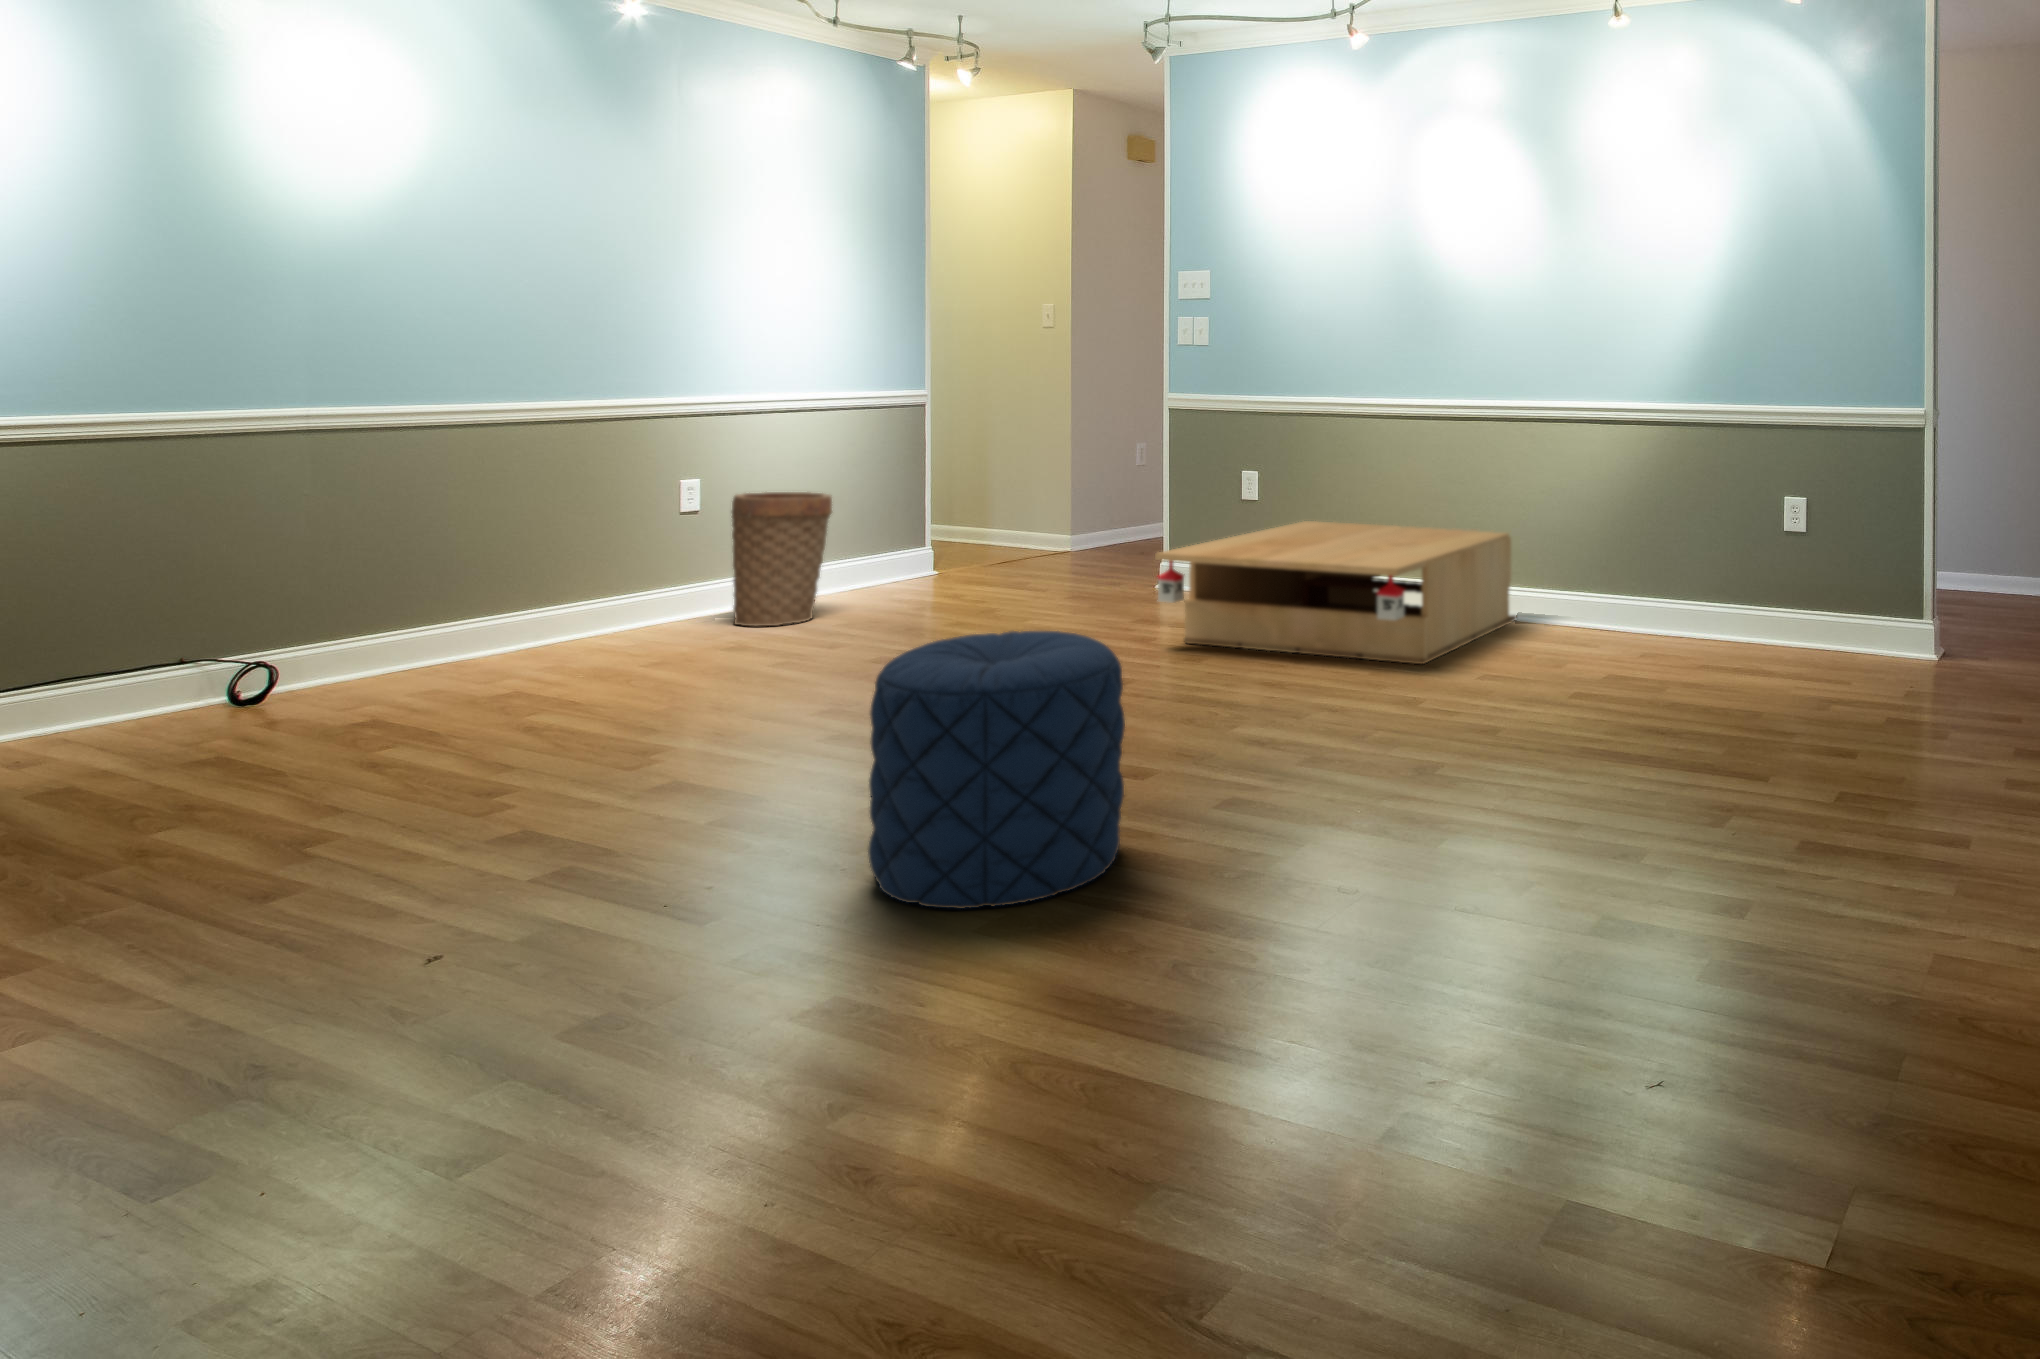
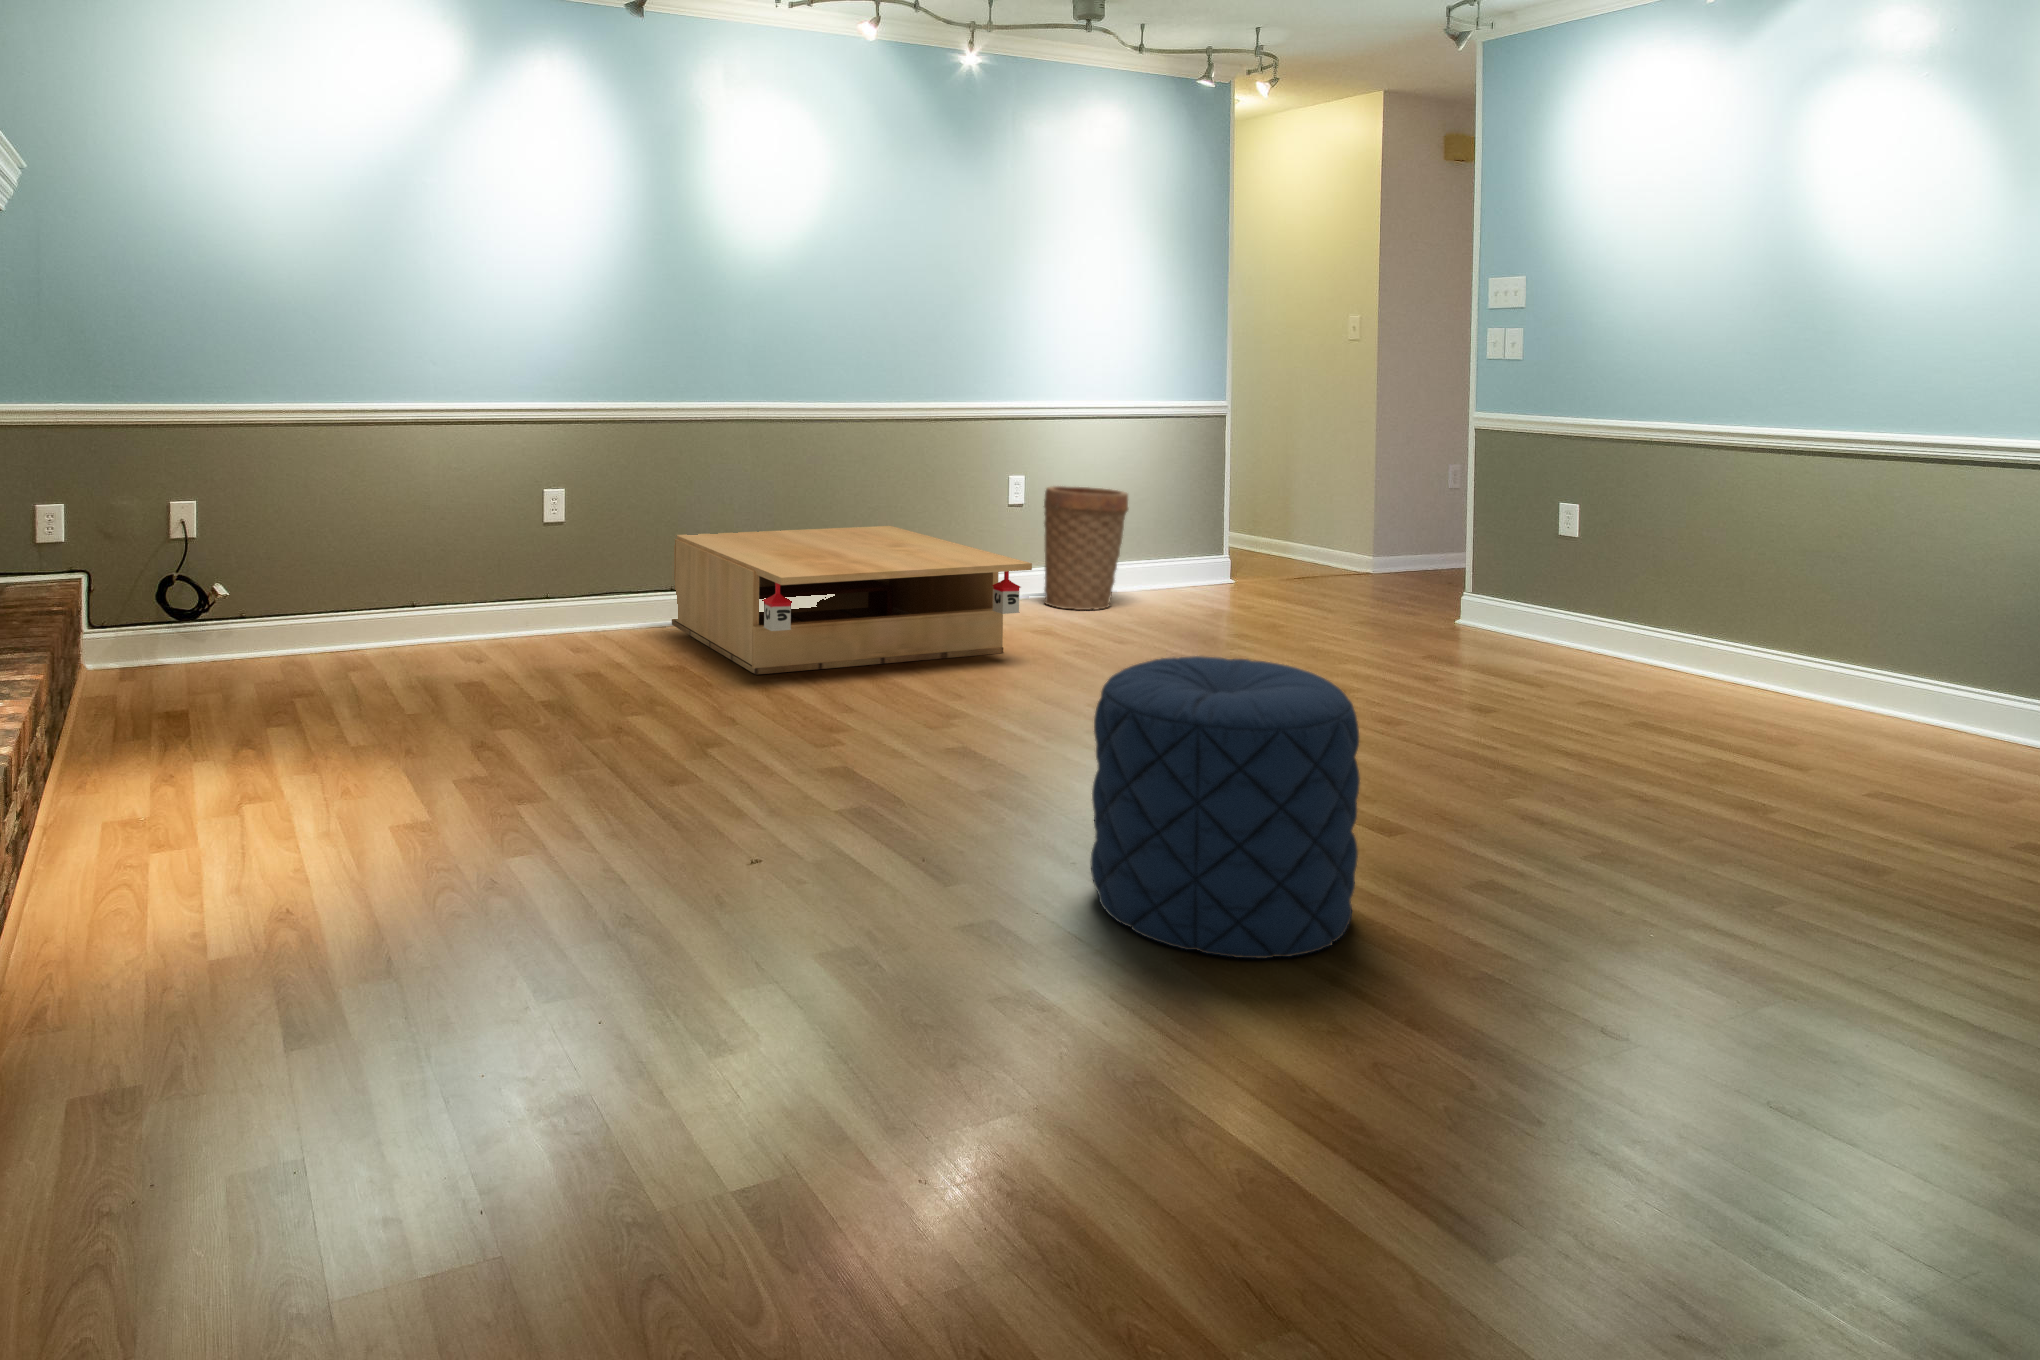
coffee table: present [1155,521,1517,664] -> present [672,526,1032,675]

